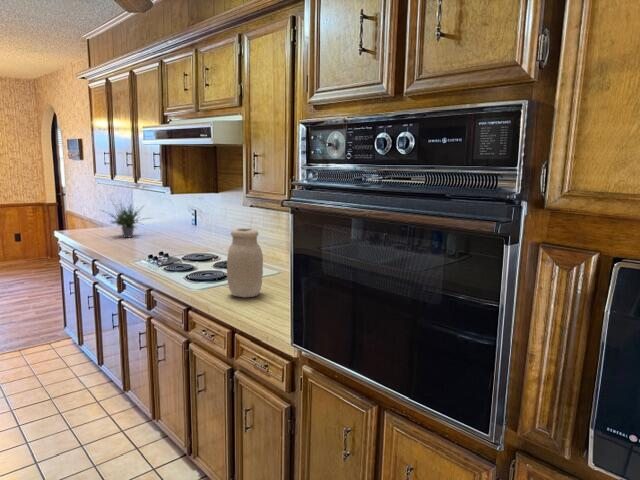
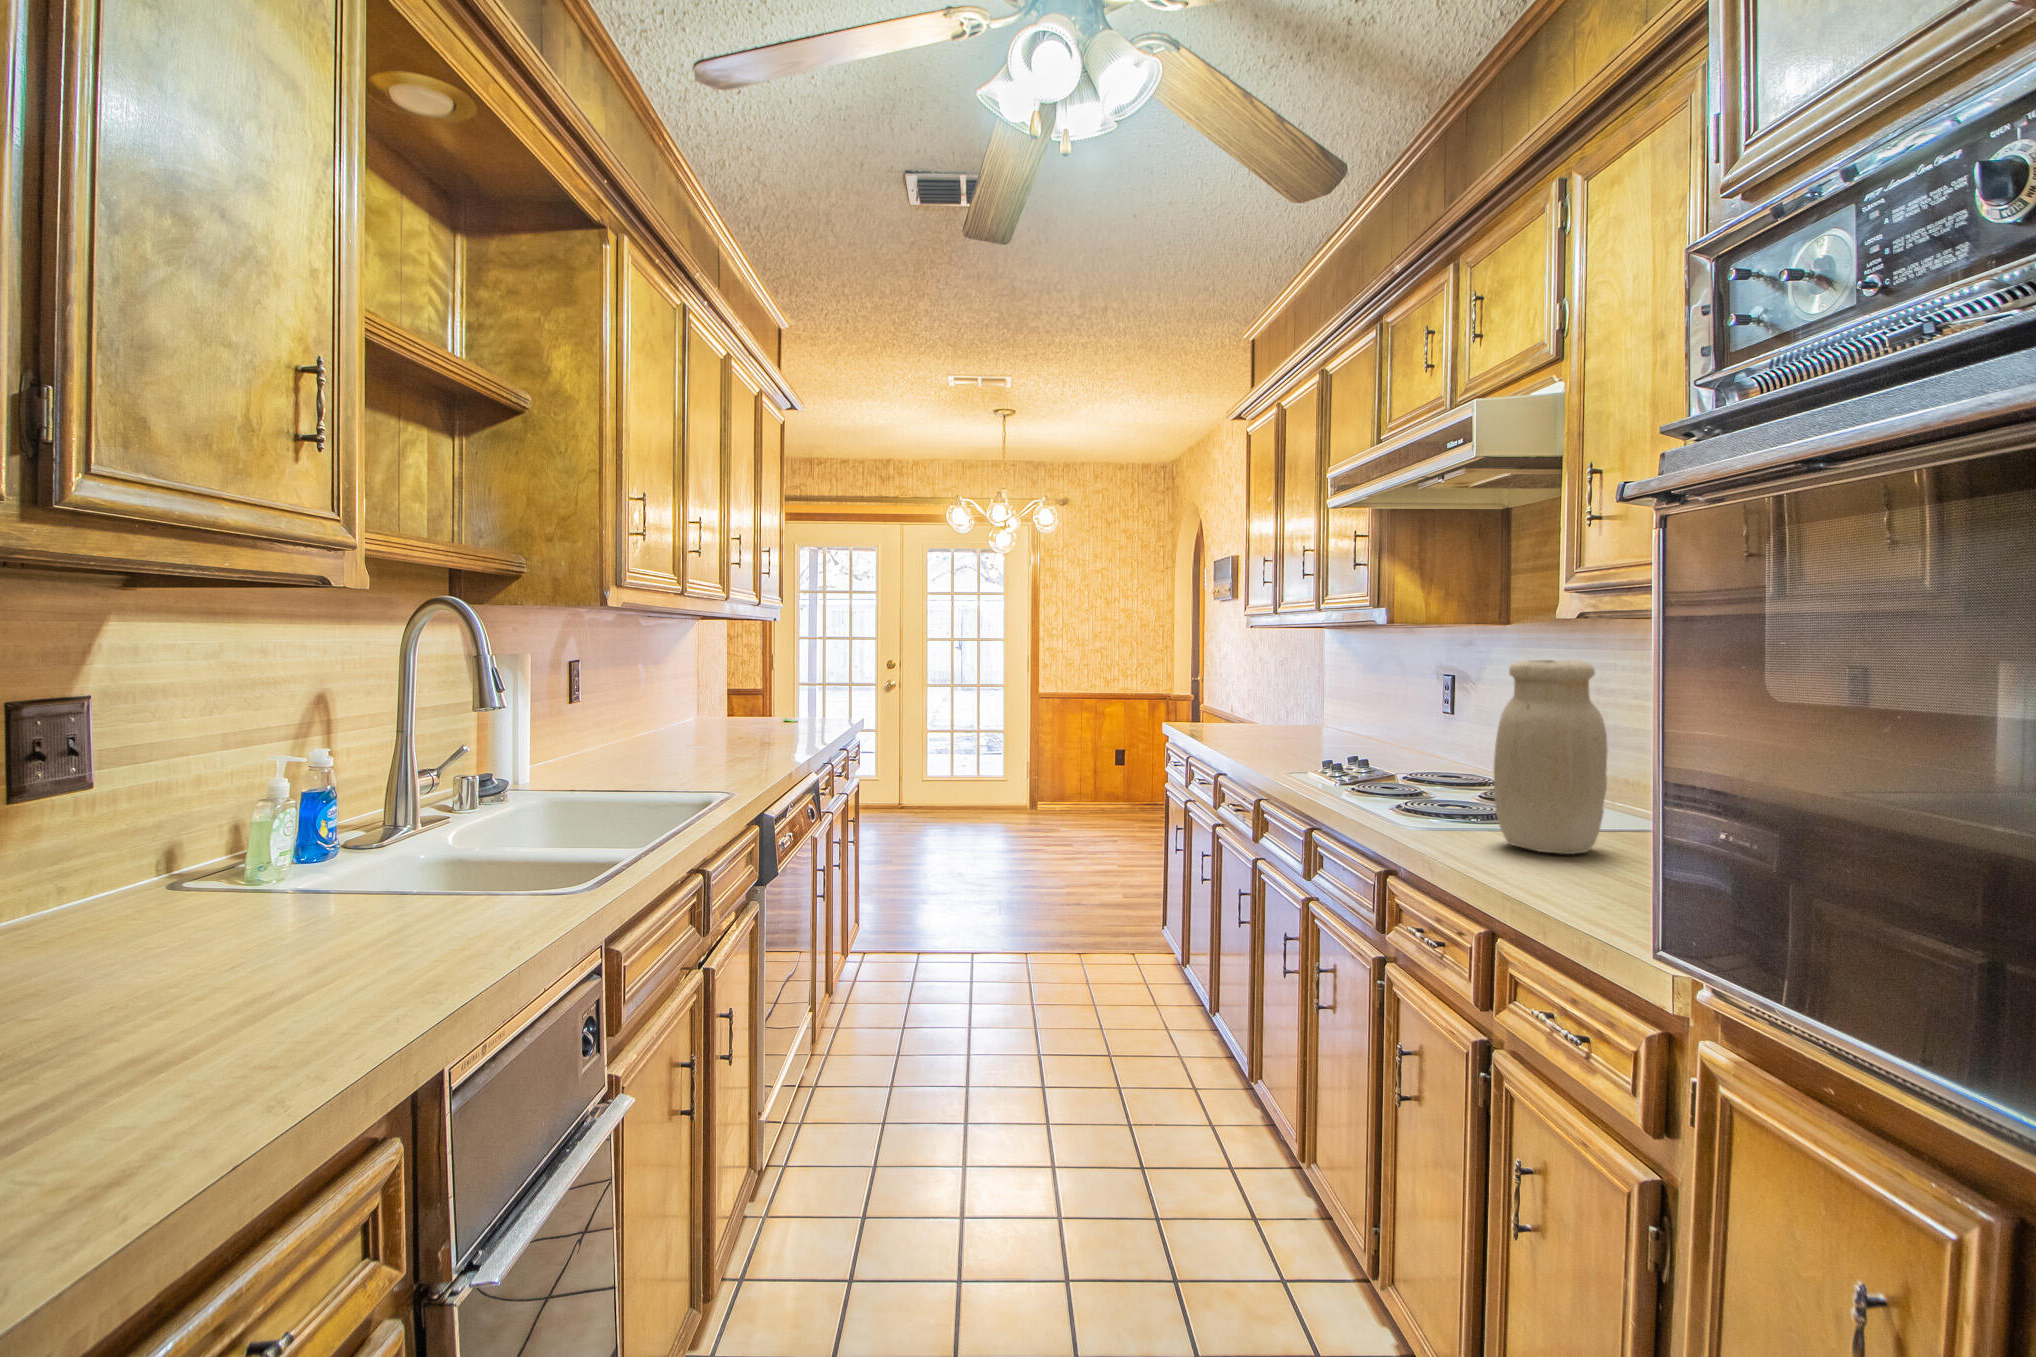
potted plant: present [109,205,144,237] -> none [1240,637,1354,734]

